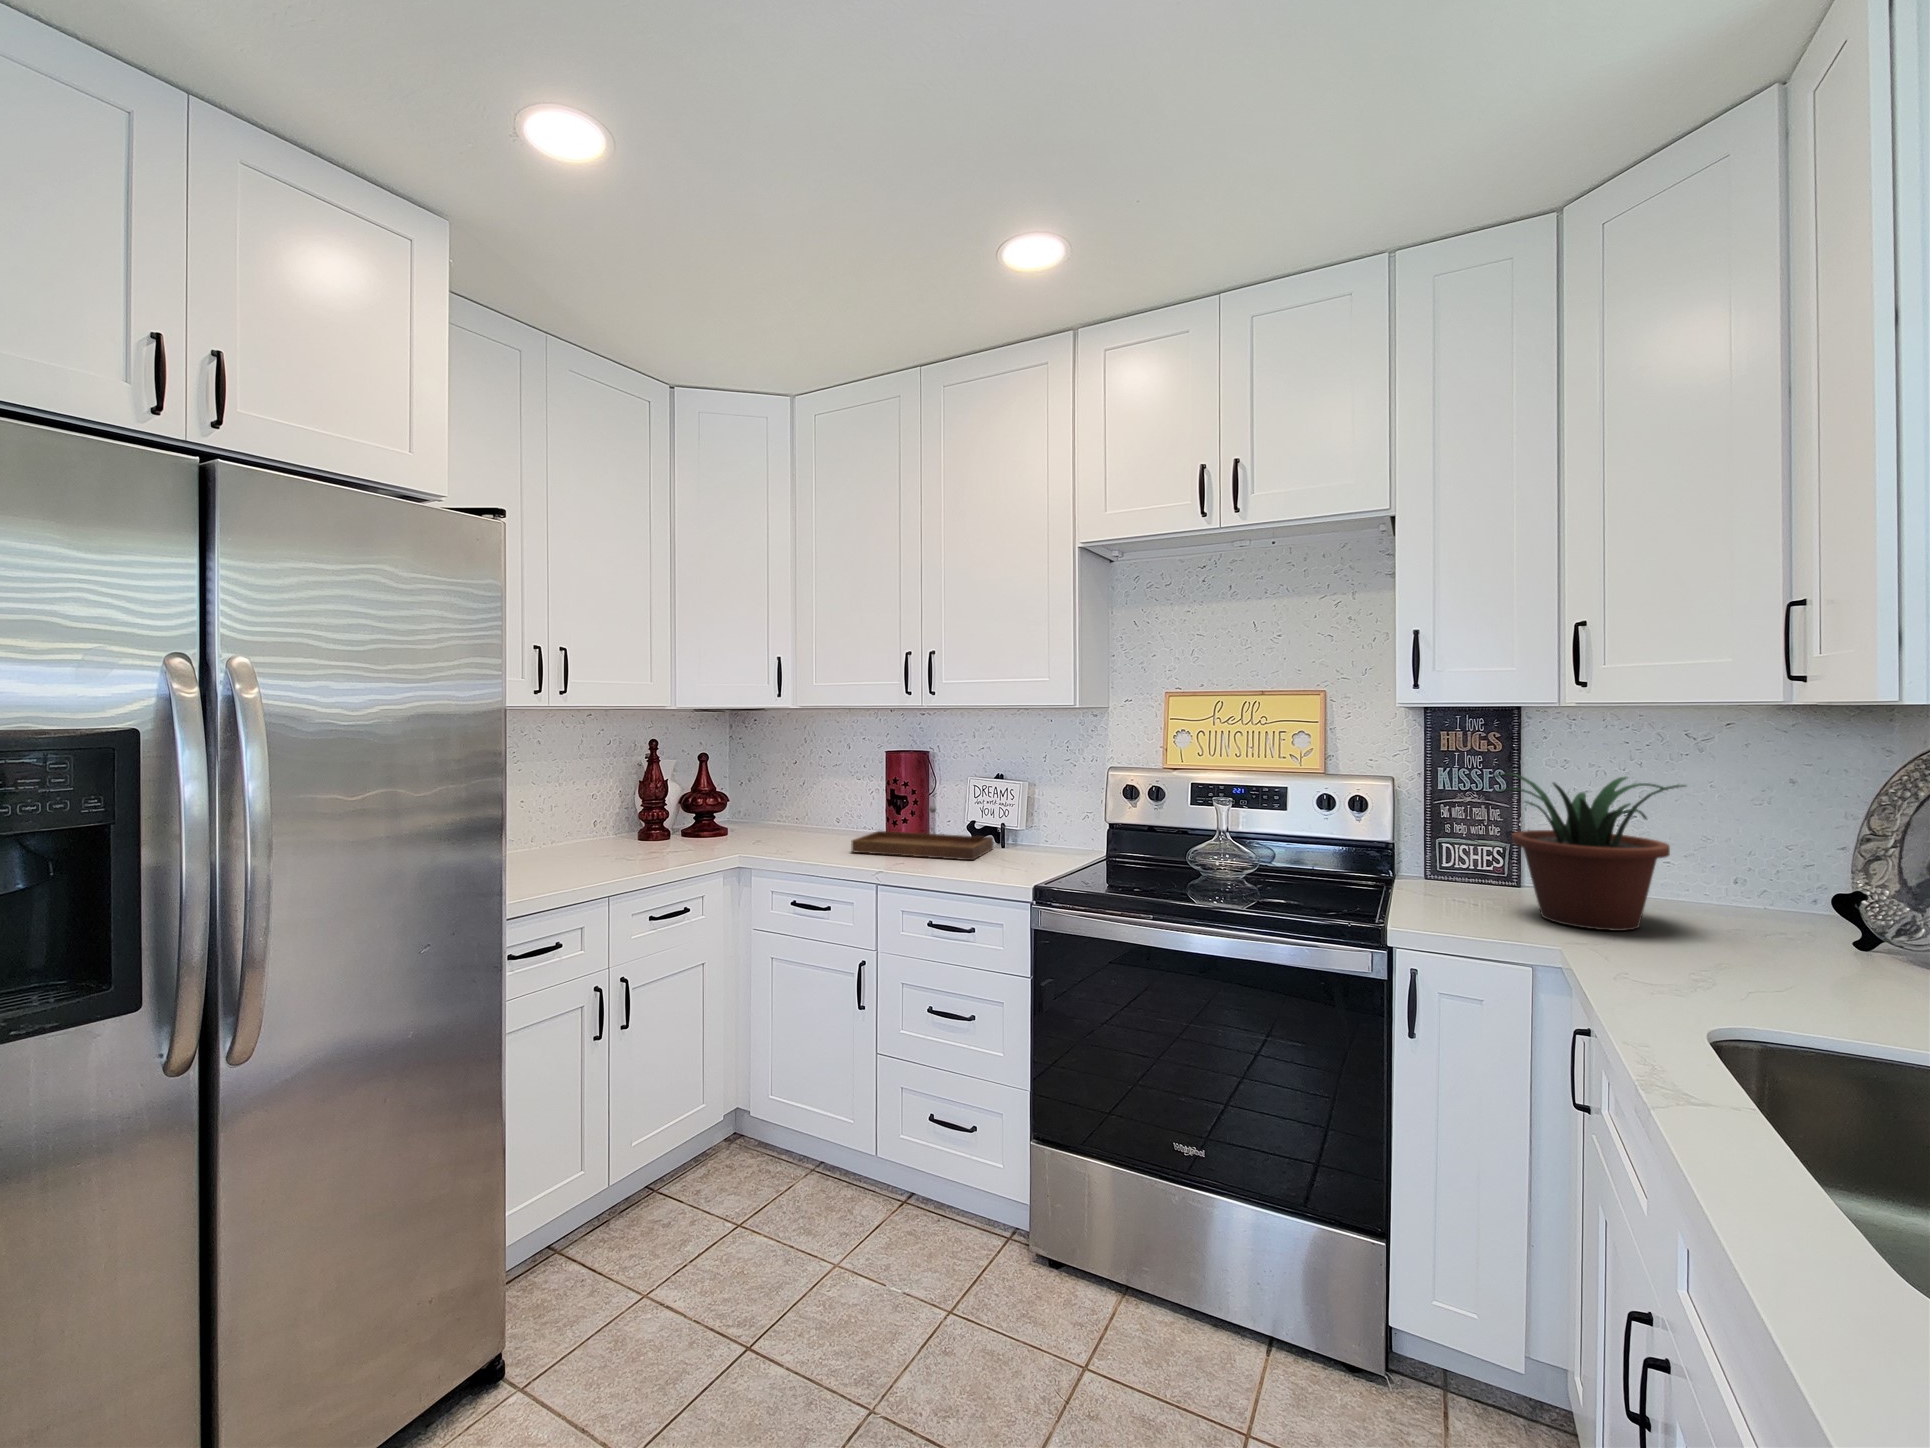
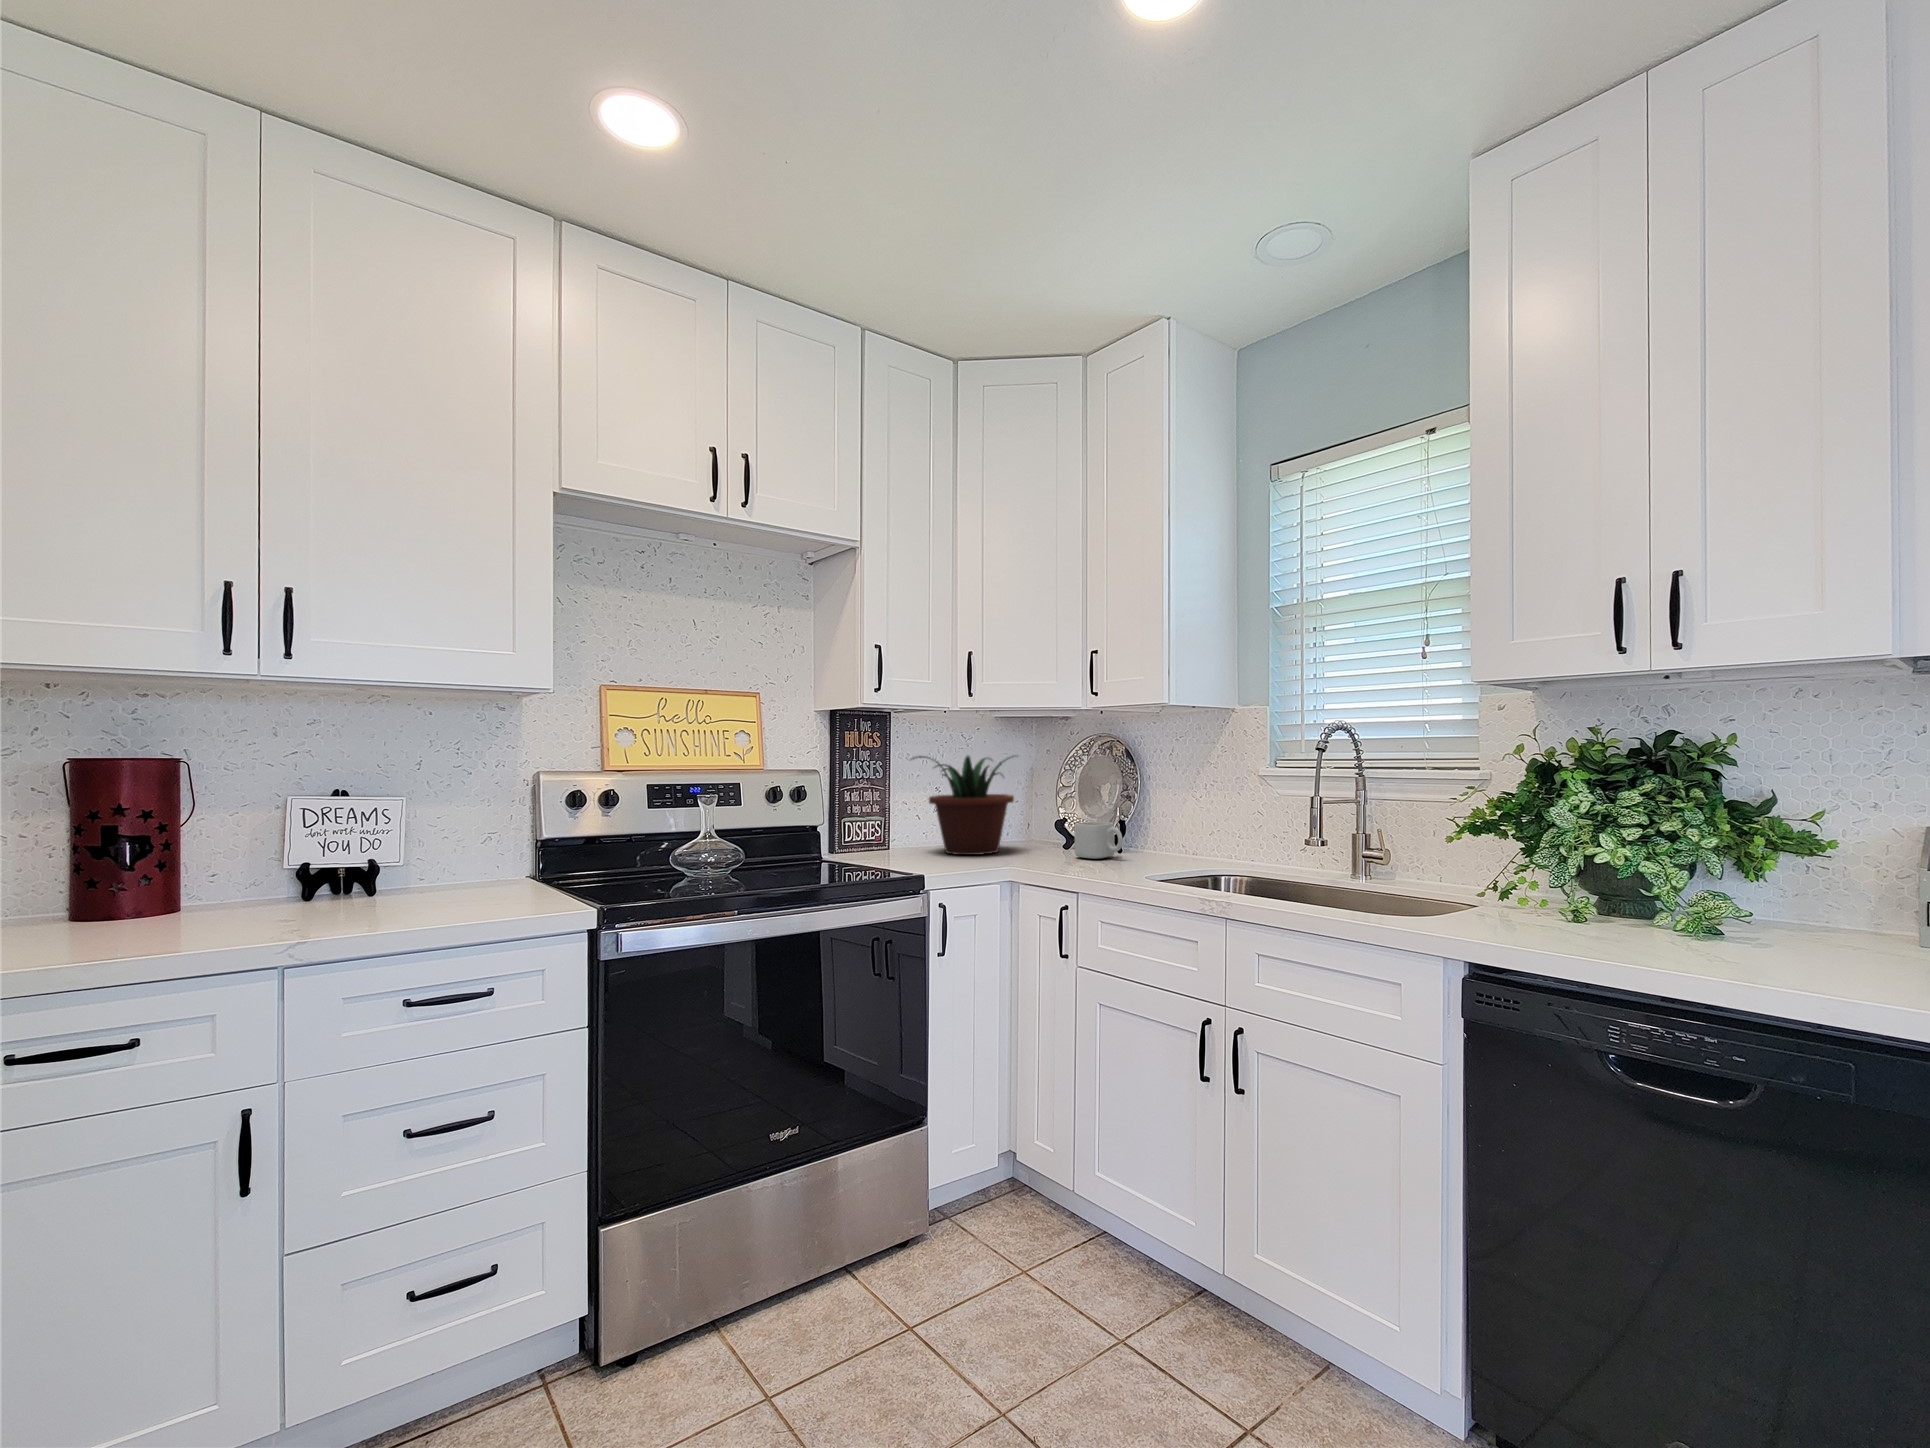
tray: present [851,806,993,860] -> none [144,853,418,948]
mug: none [1711,915,1803,990] -> present [1075,822,1123,859]

